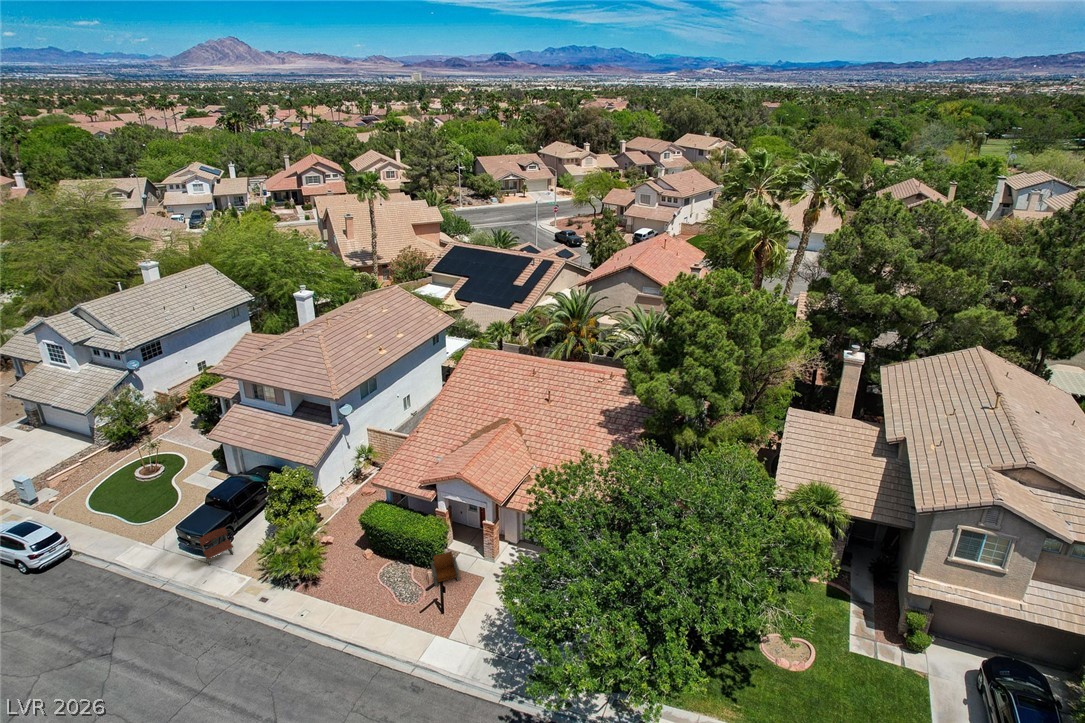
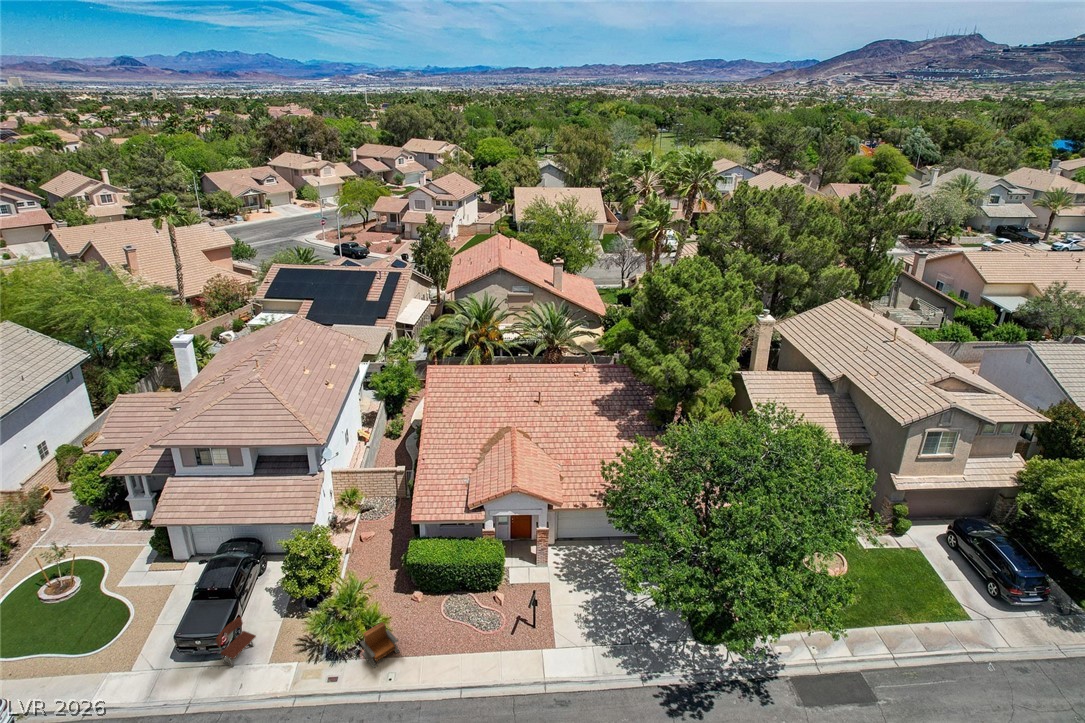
lounge chair: present [431,552,460,587] -> present [360,622,399,668]

